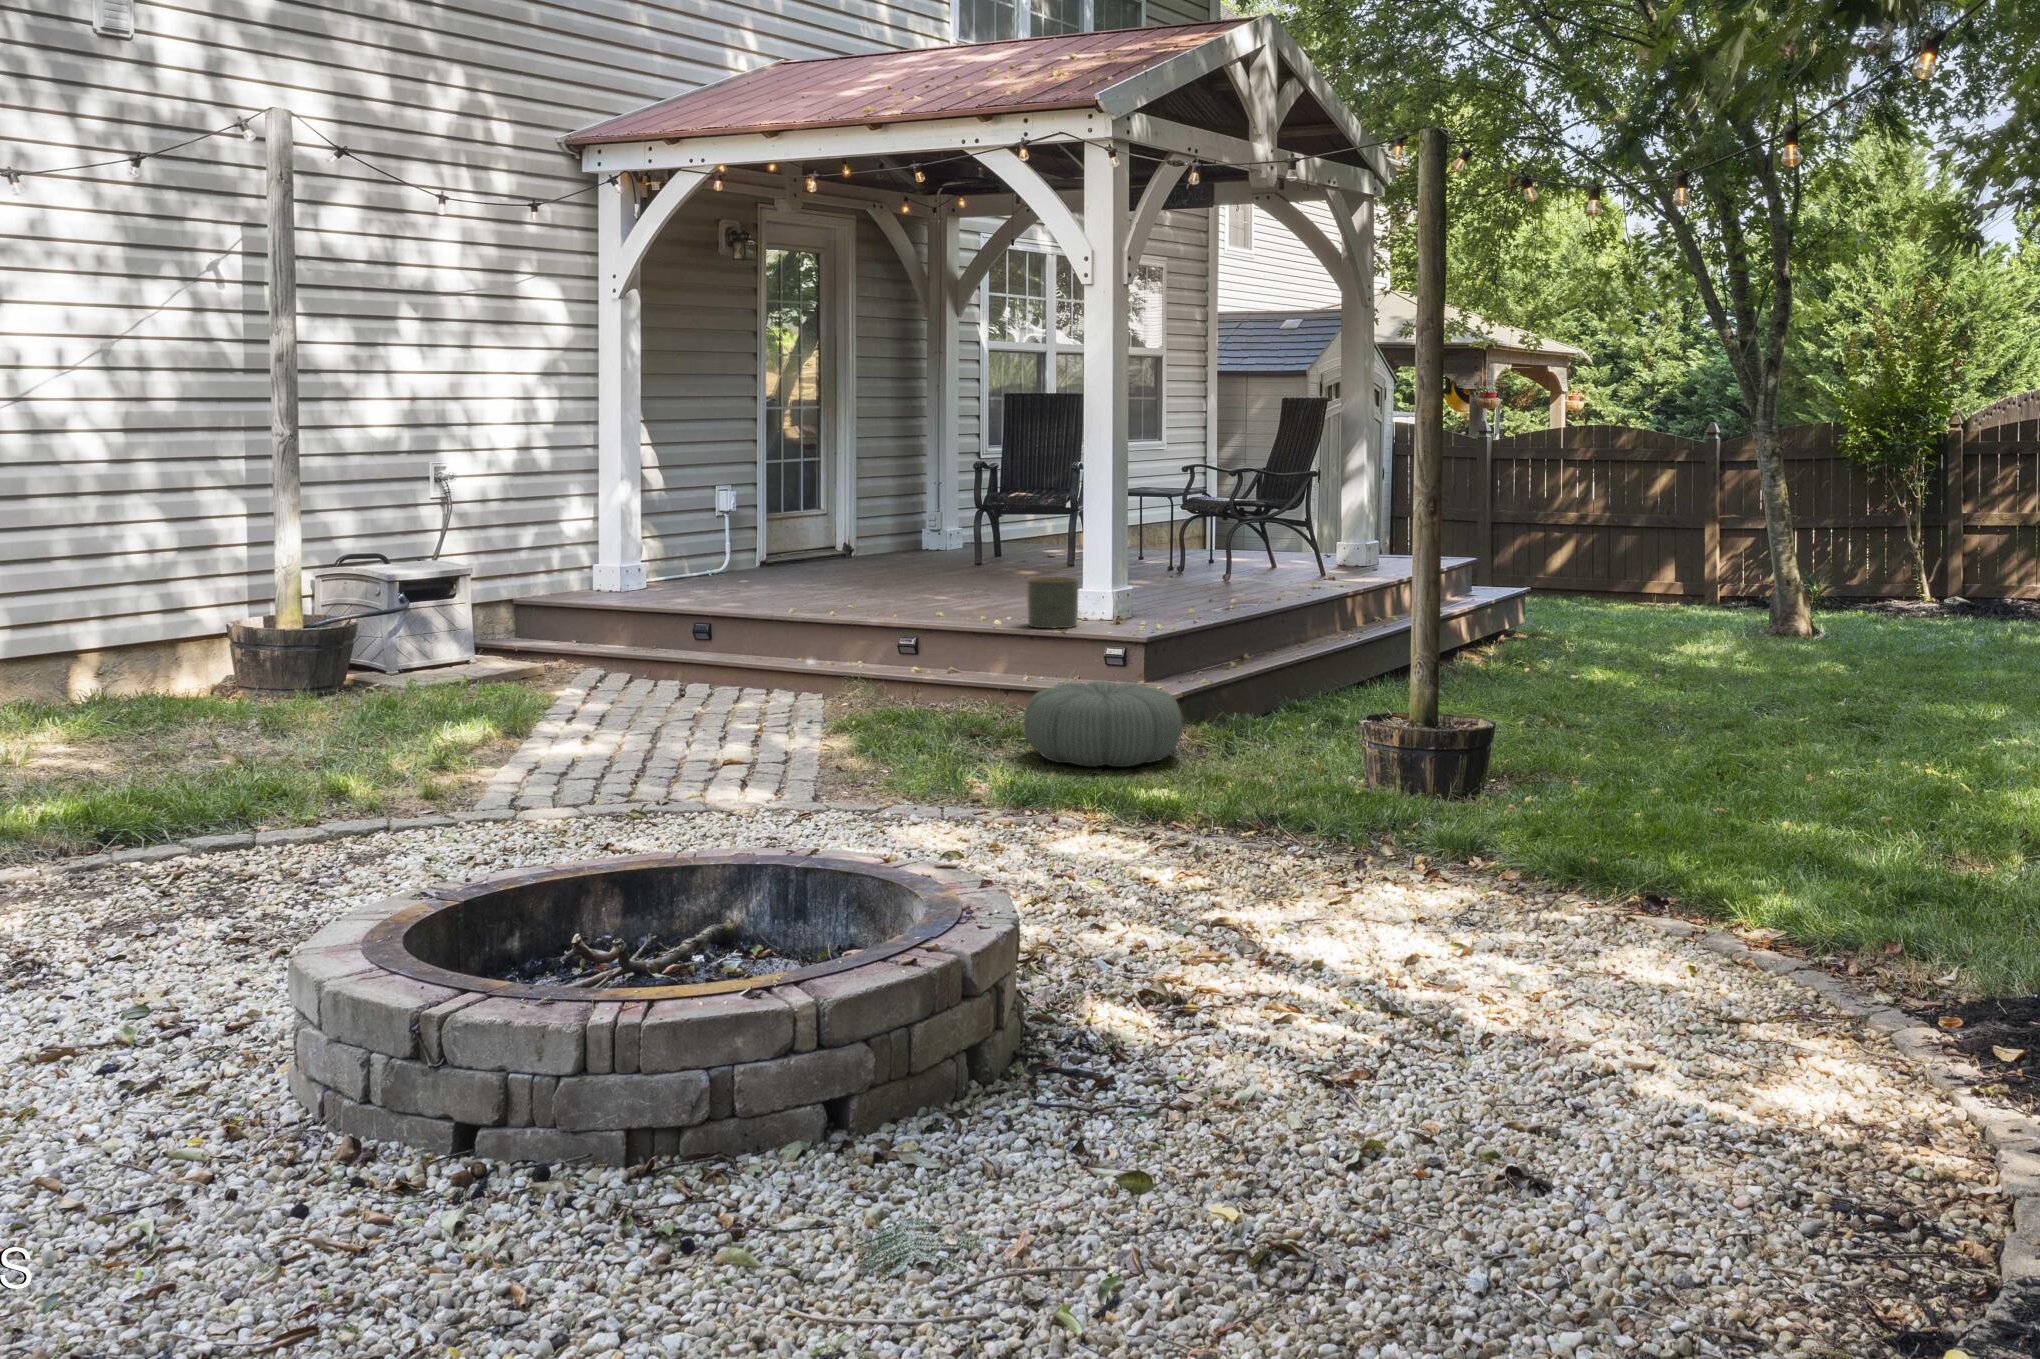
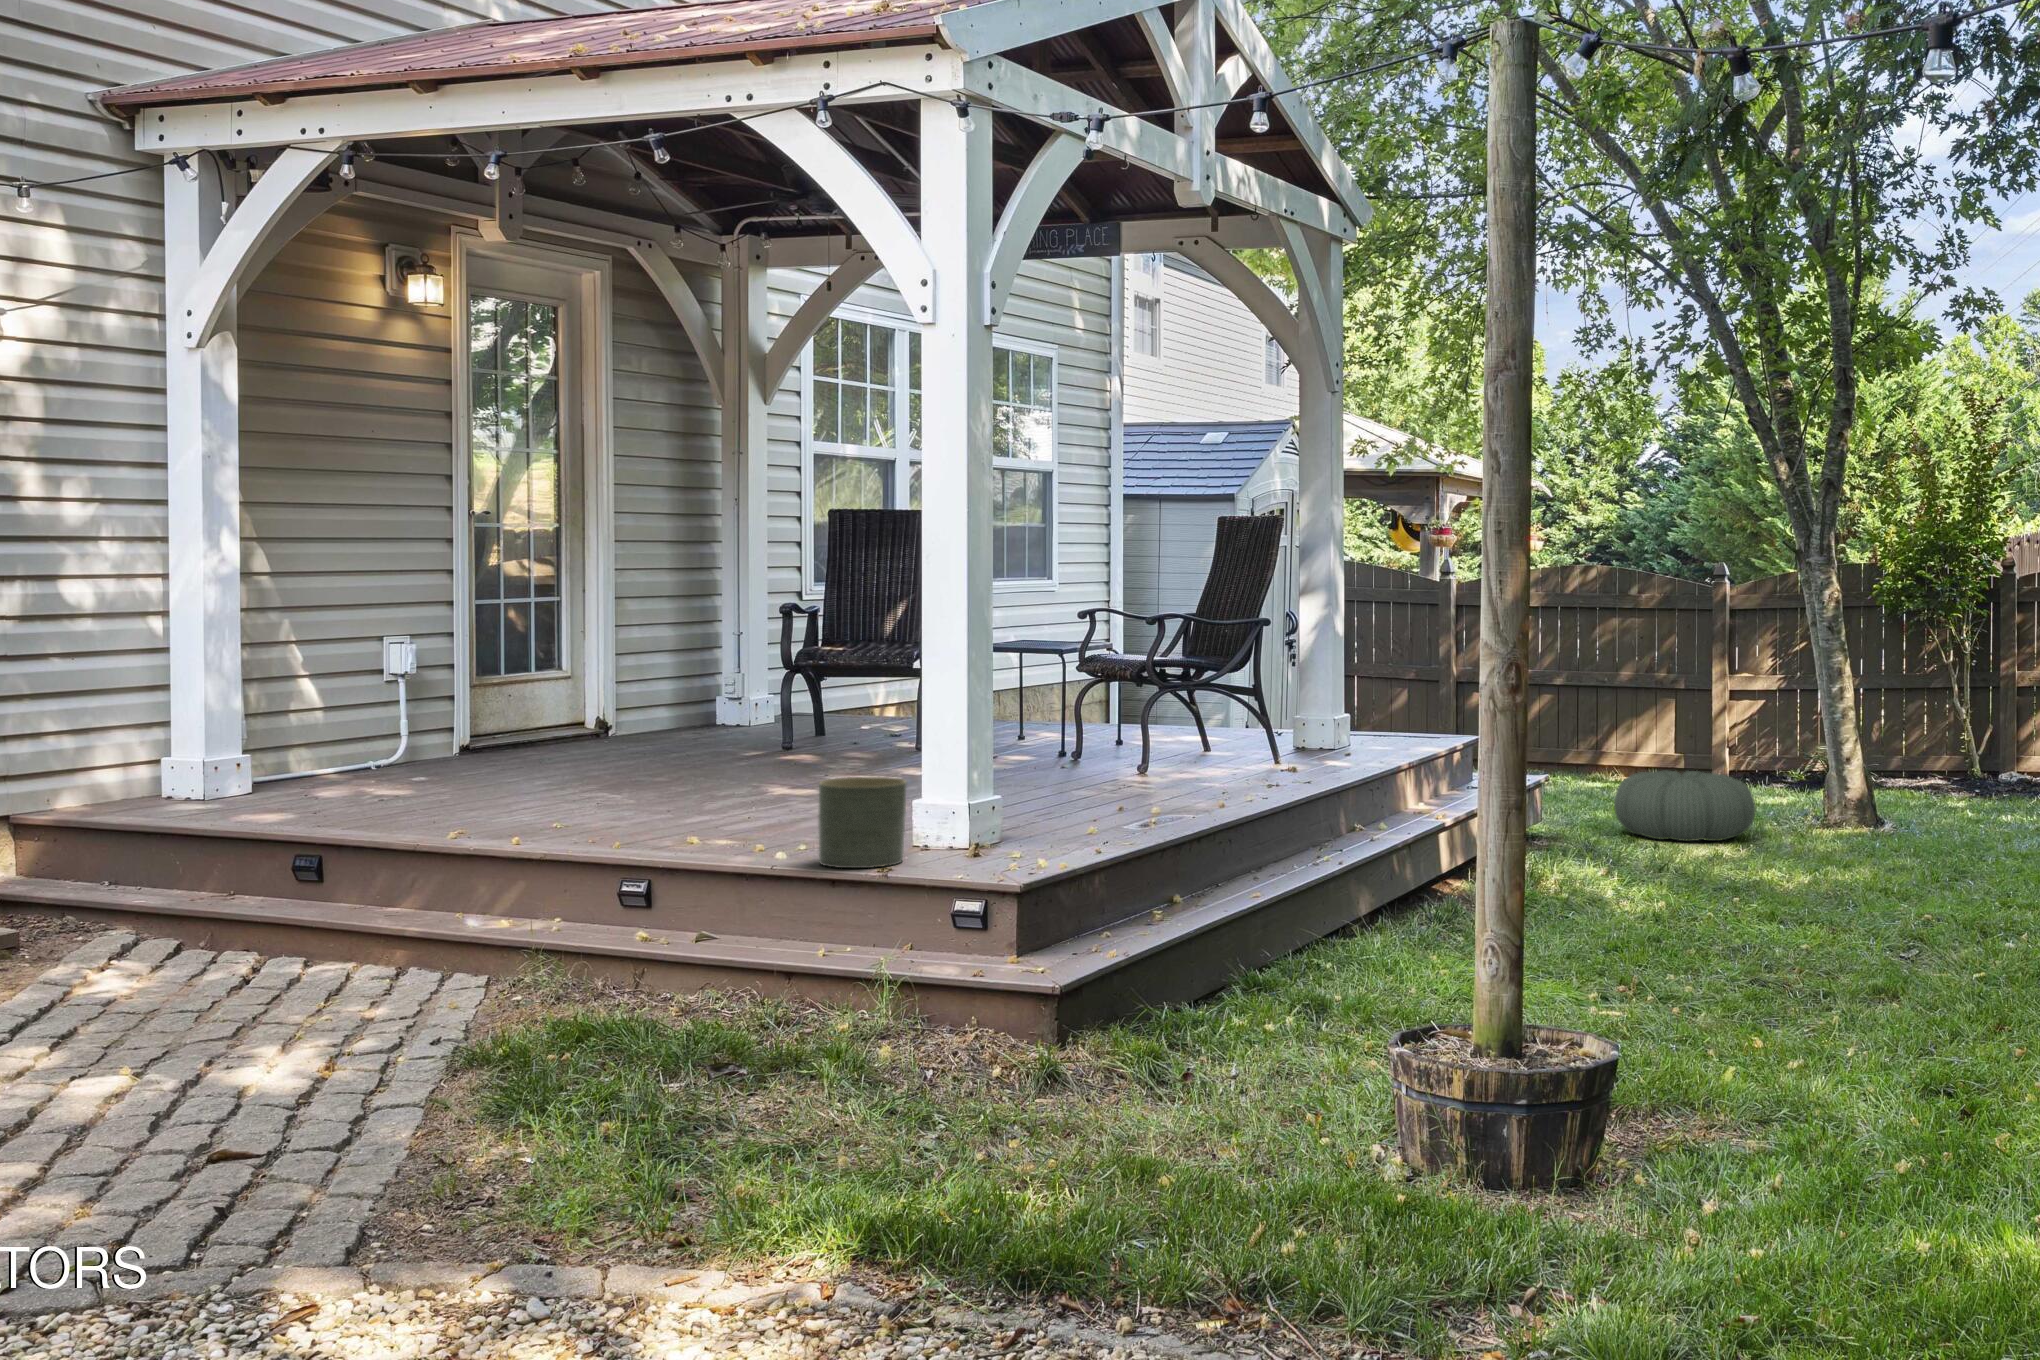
pouf: present [1023,681,1182,767] -> present [1614,770,1755,841]

